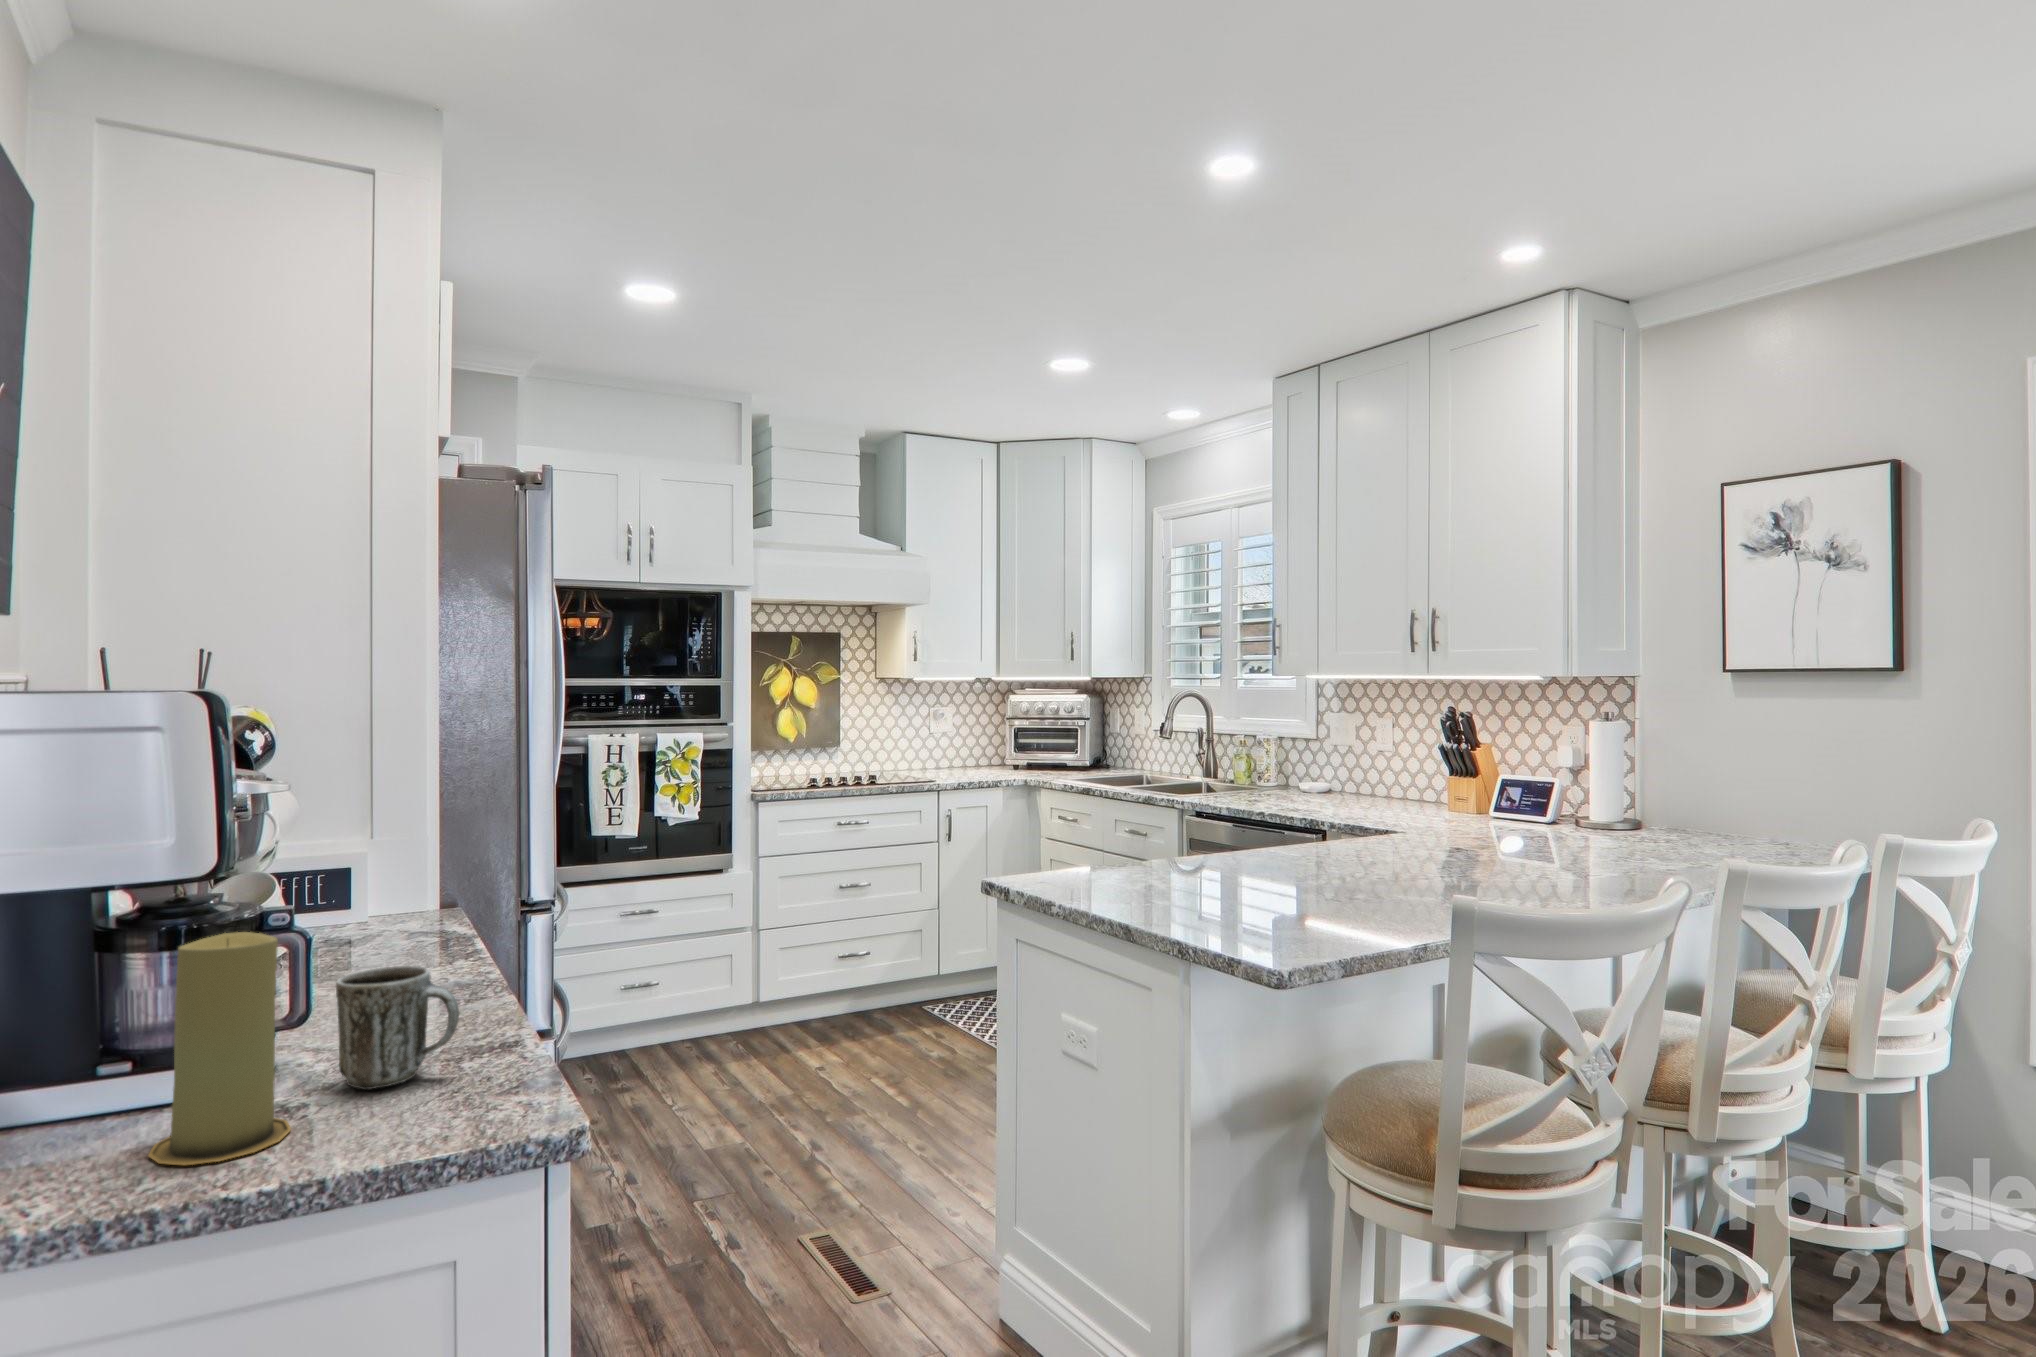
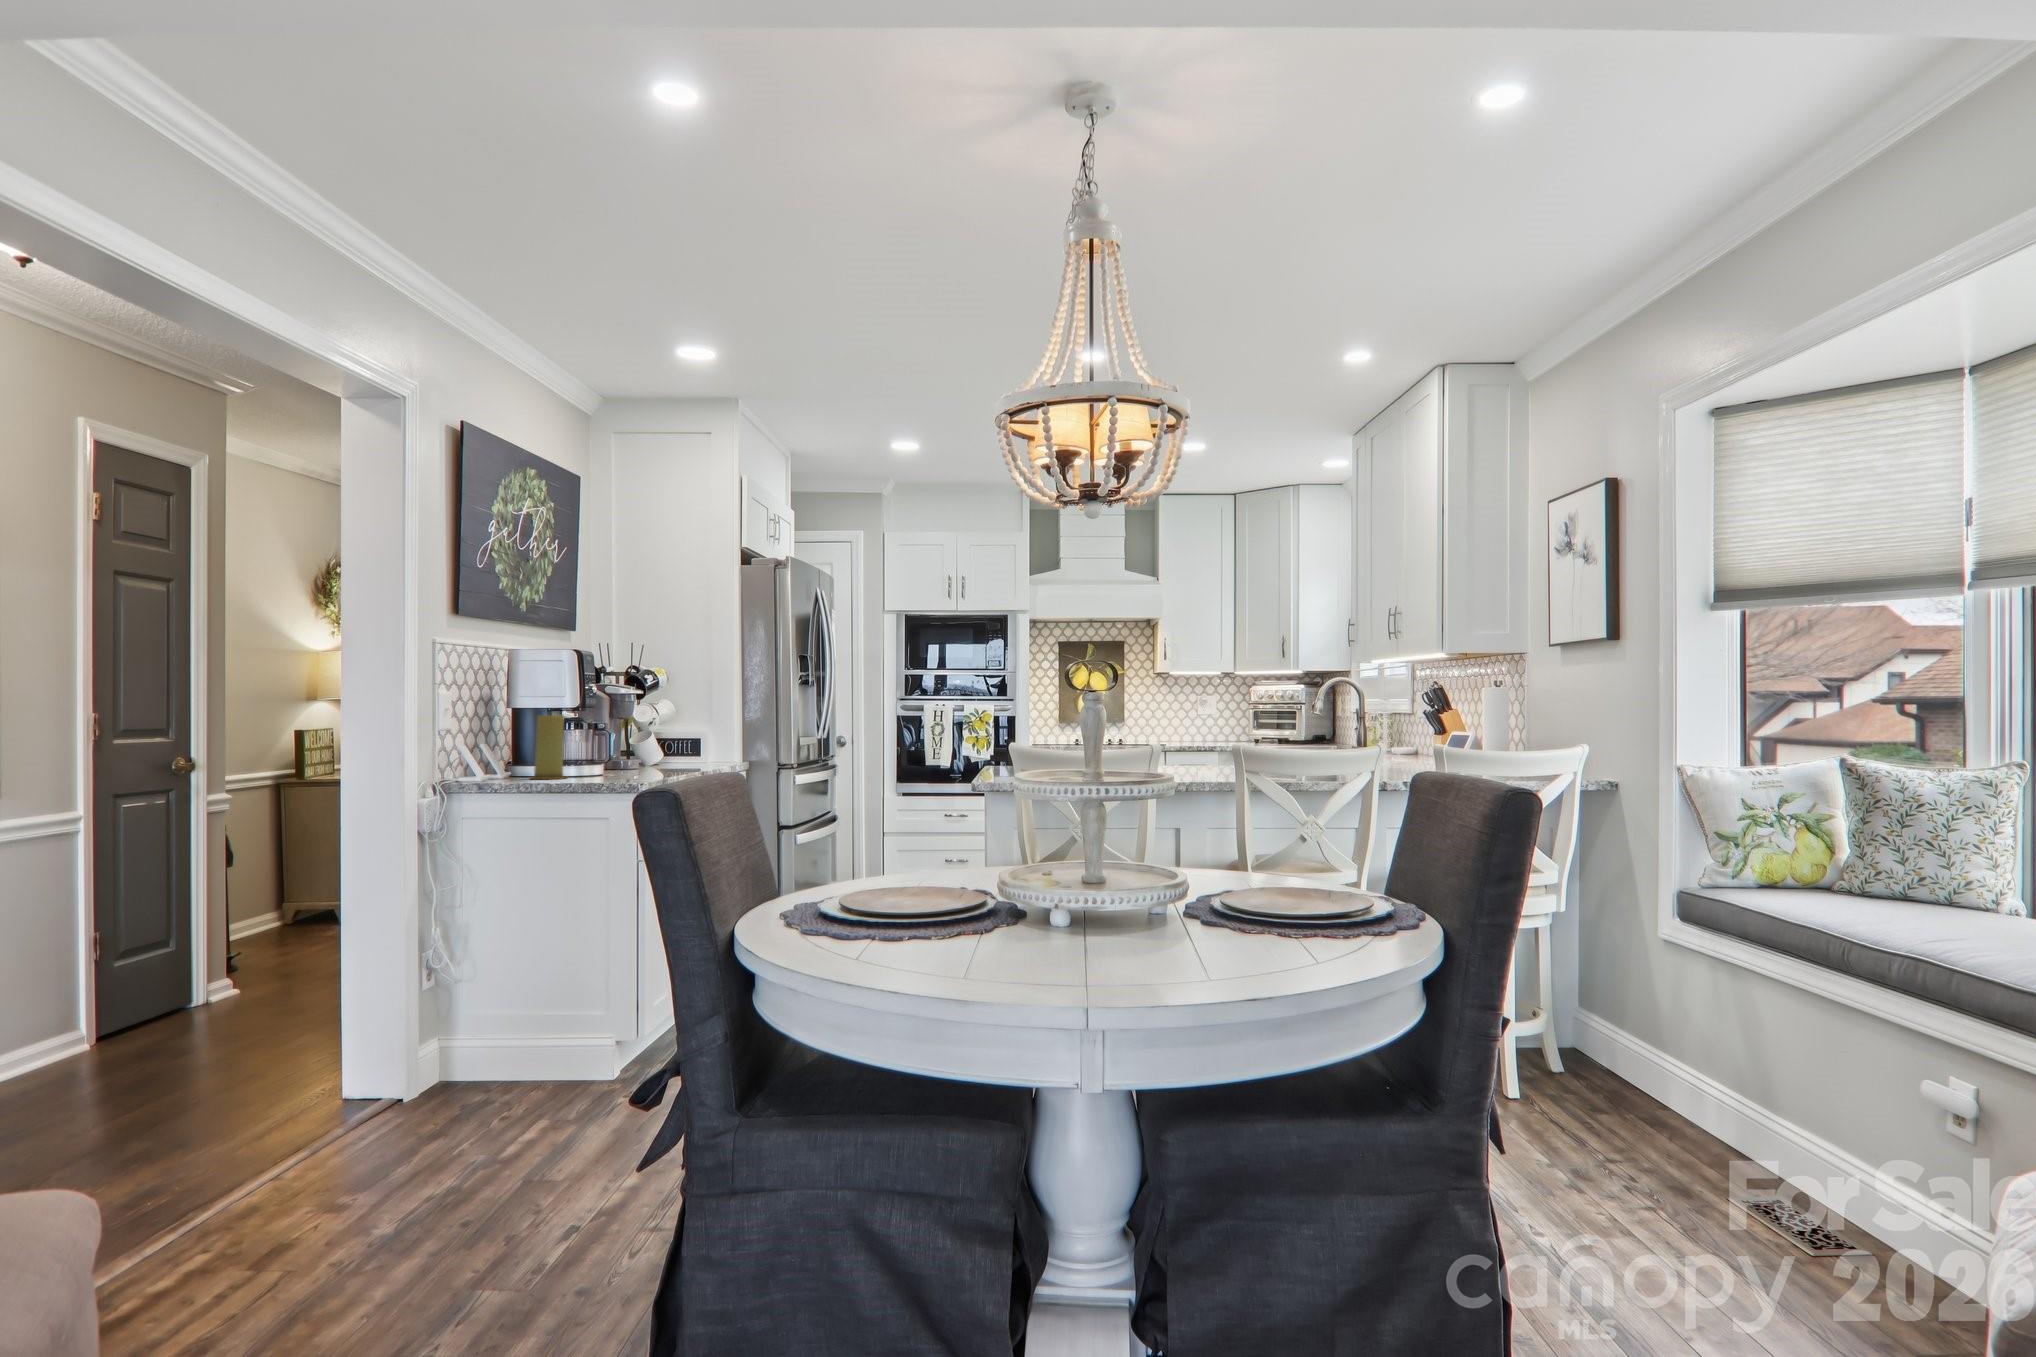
mug: present [336,966,459,1090] -> none [593,739,628,776]

